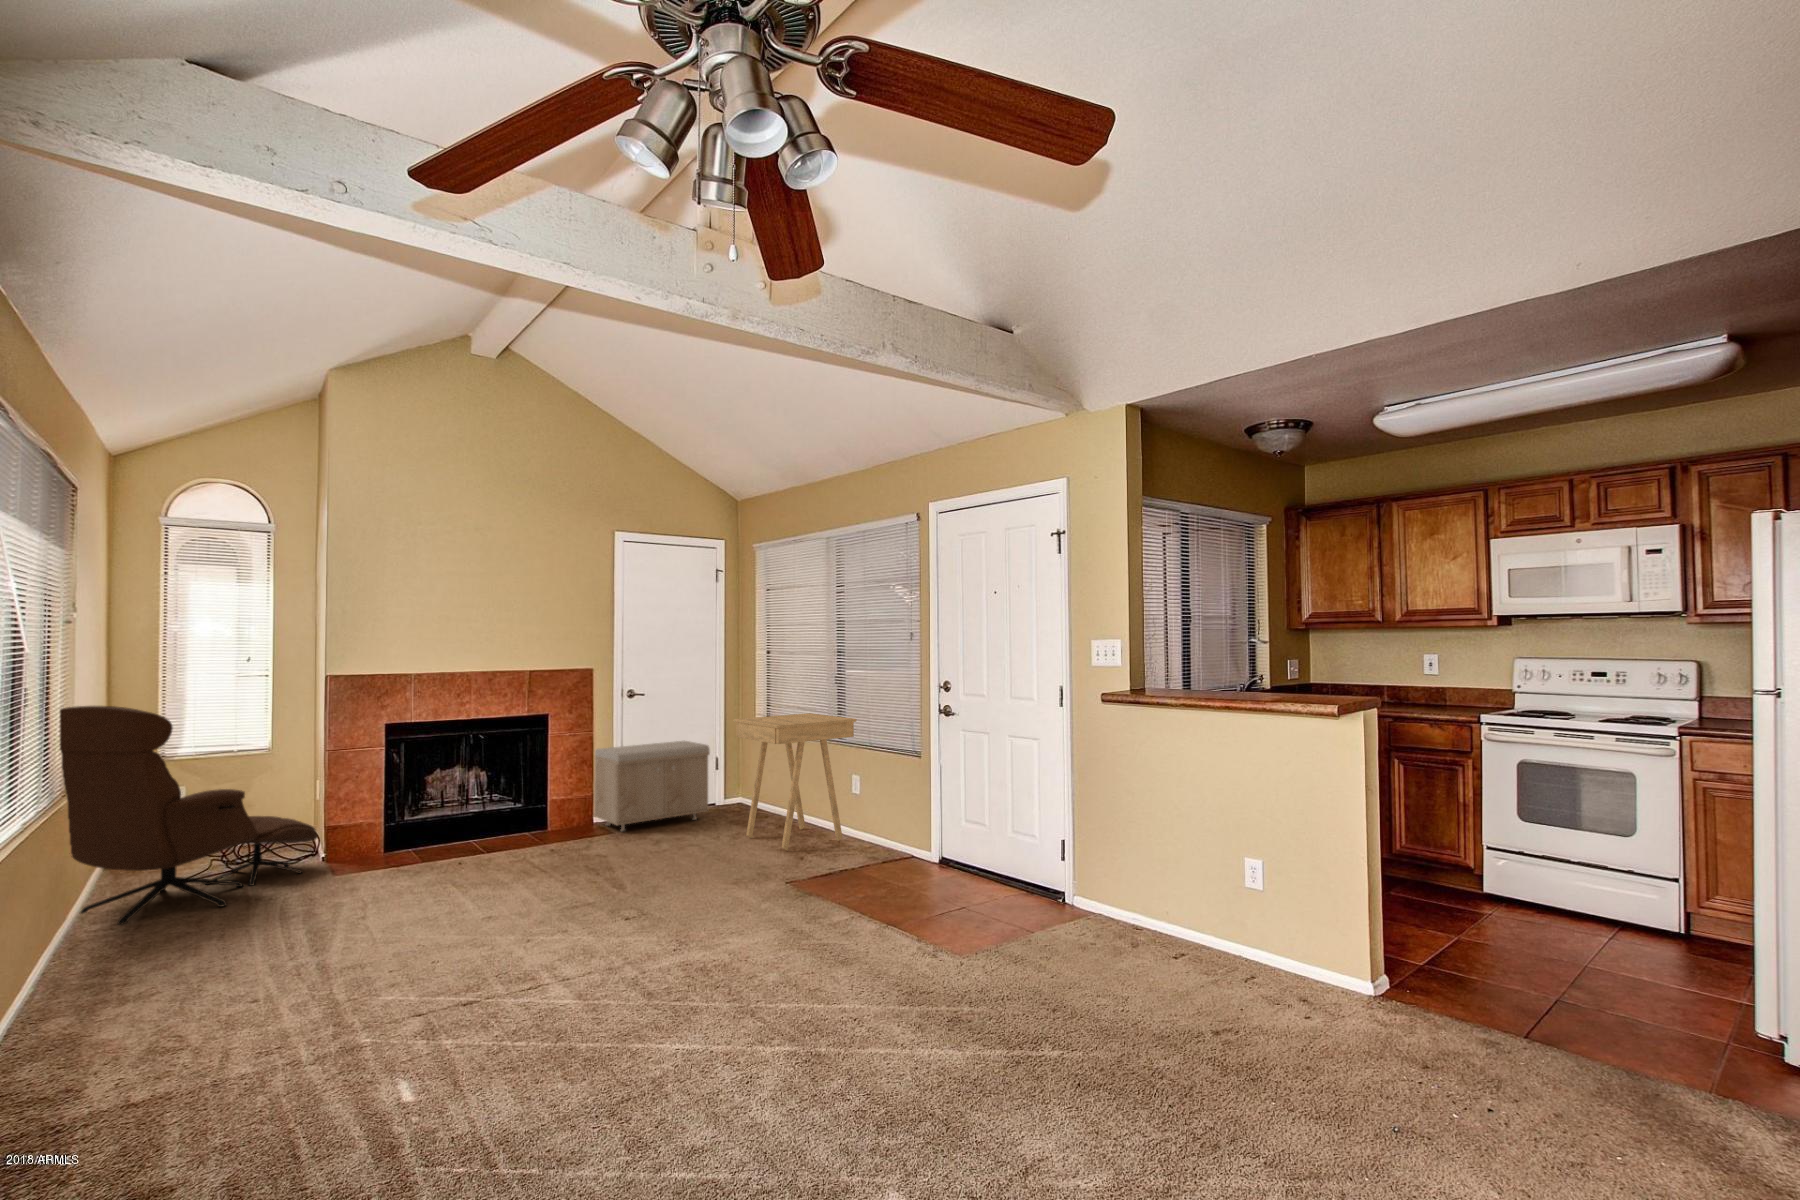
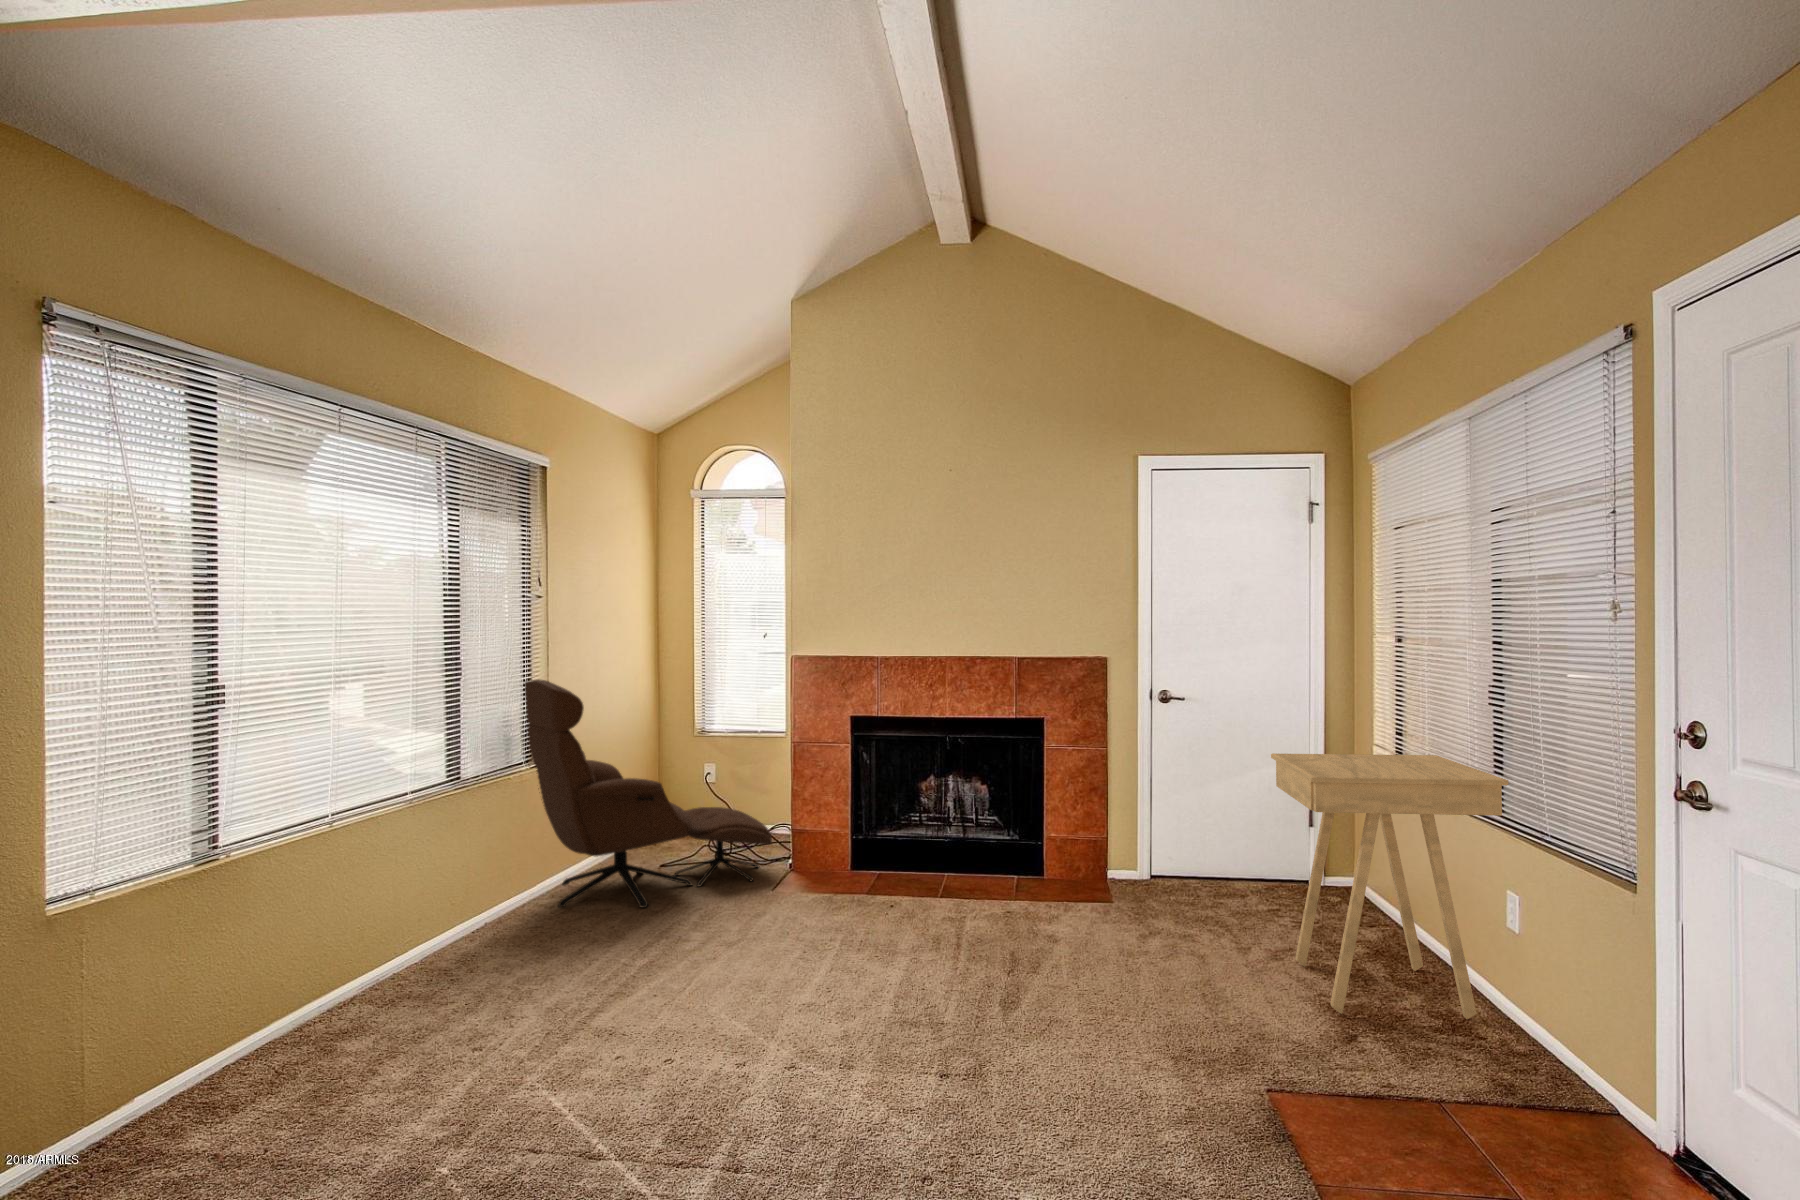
storage bench: present [594,741,710,831] -> none [1104,774,1271,906]

